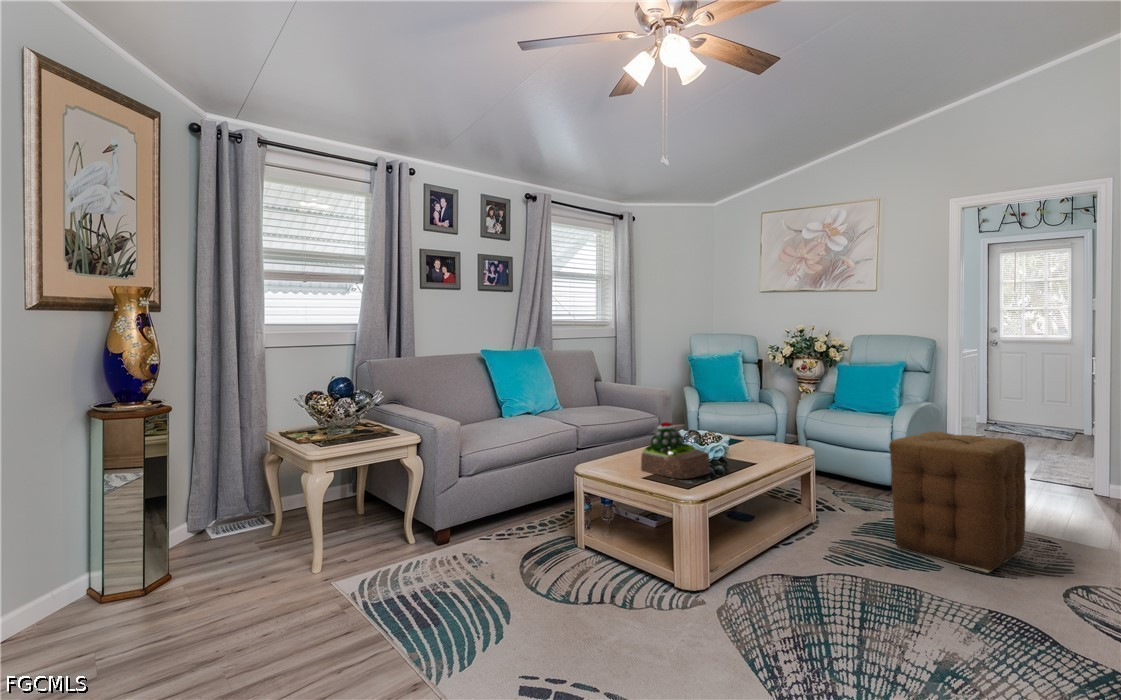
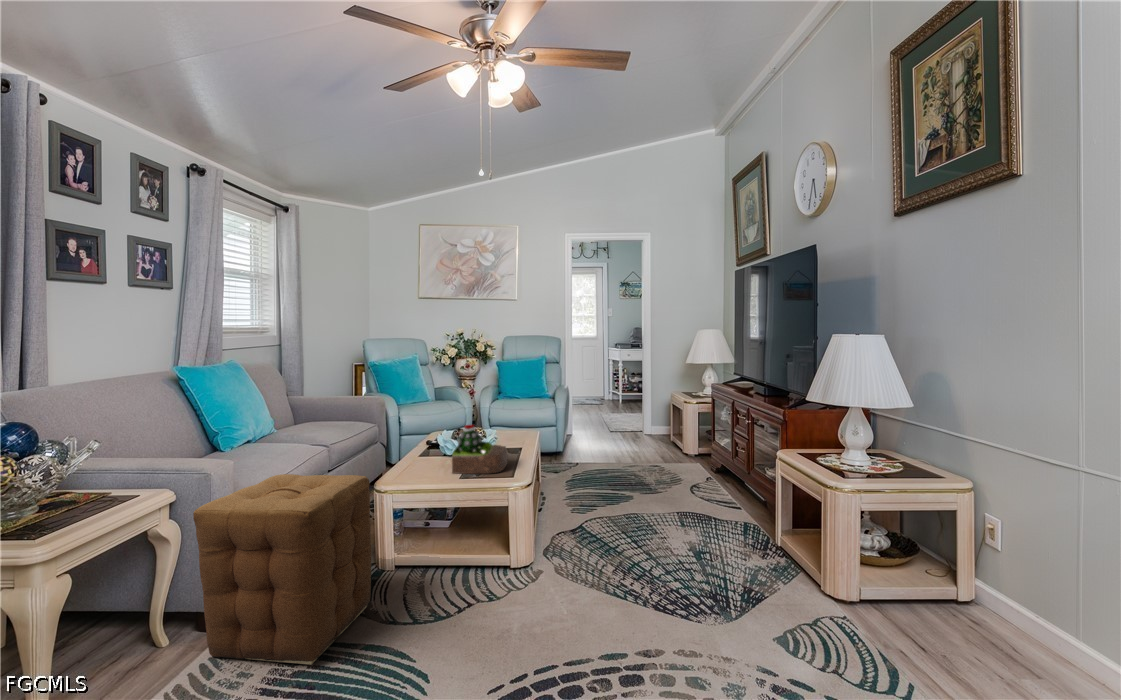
ottoman: present [889,431,1026,573] -> present [193,474,371,665]

